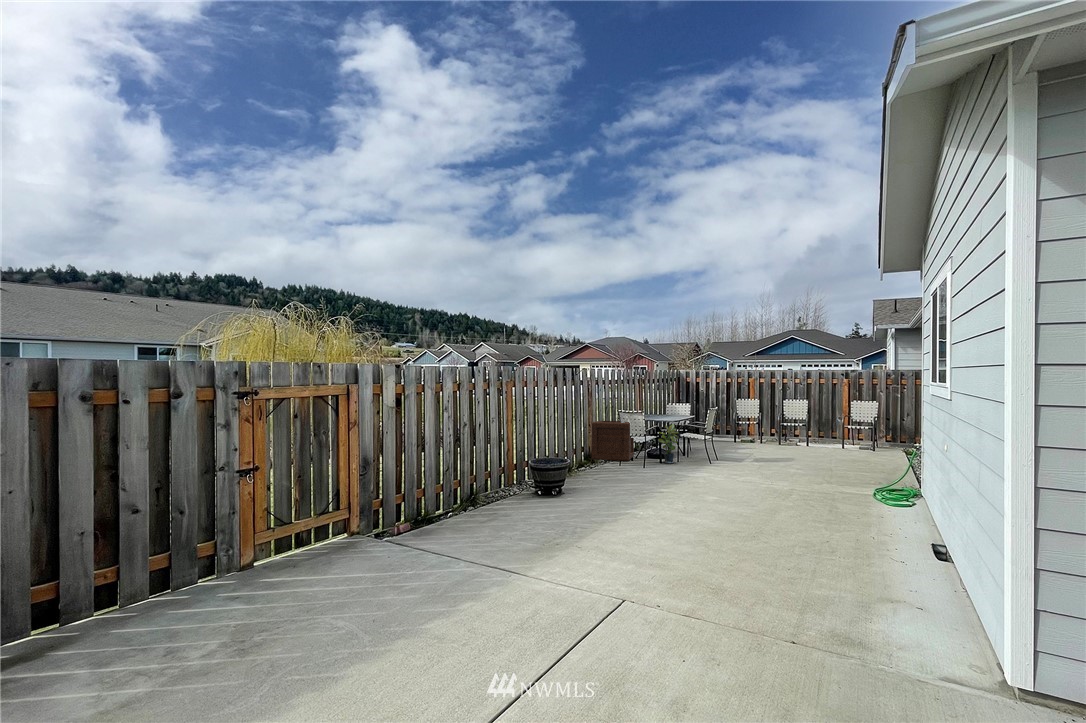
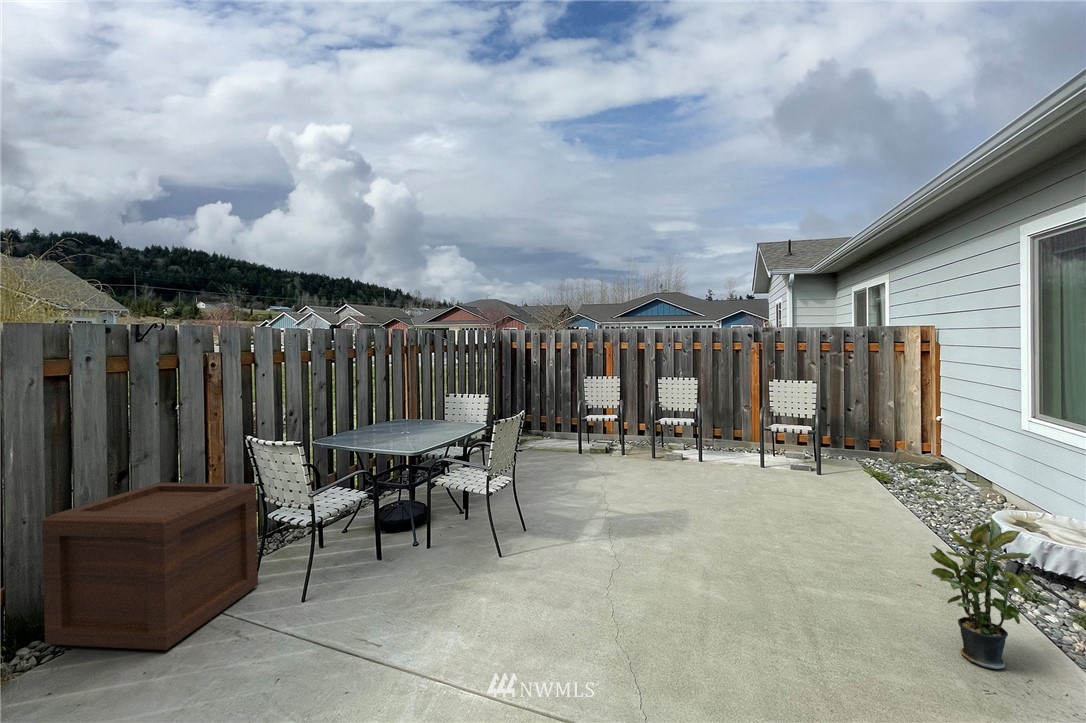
potted plant: present [659,424,679,463] -> present [930,518,1034,669]

